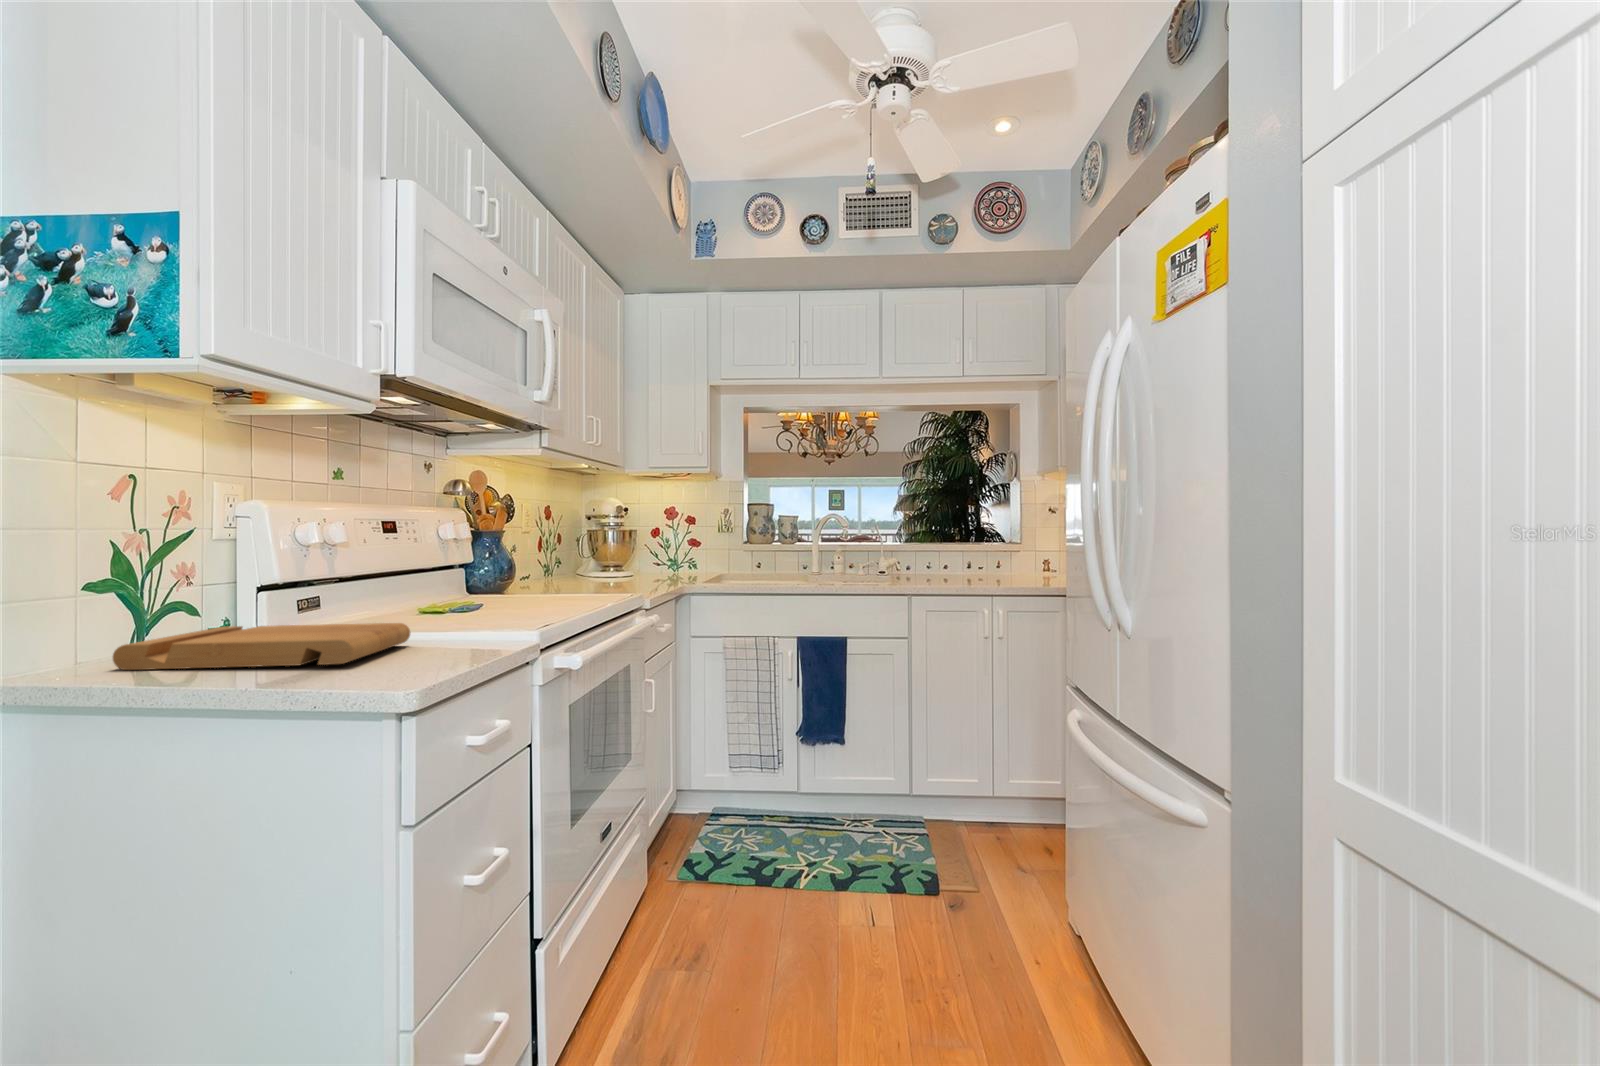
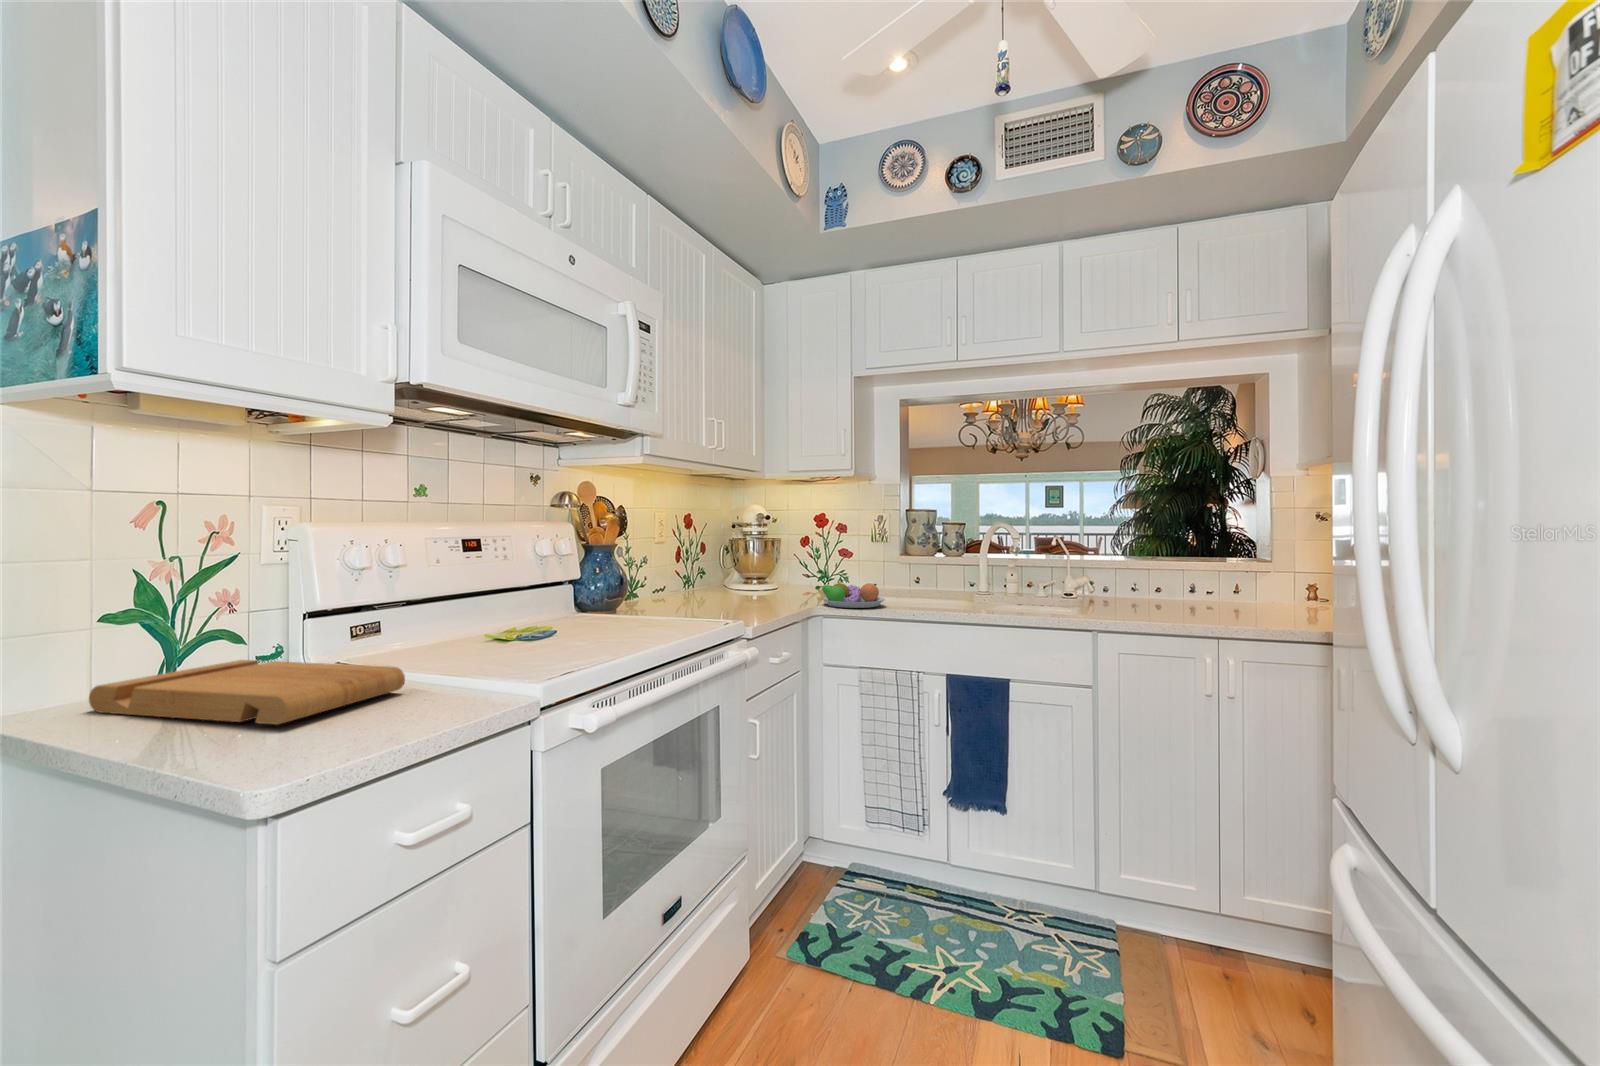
fruit bowl: none [679,561,740,584] -> present [815,580,885,608]

